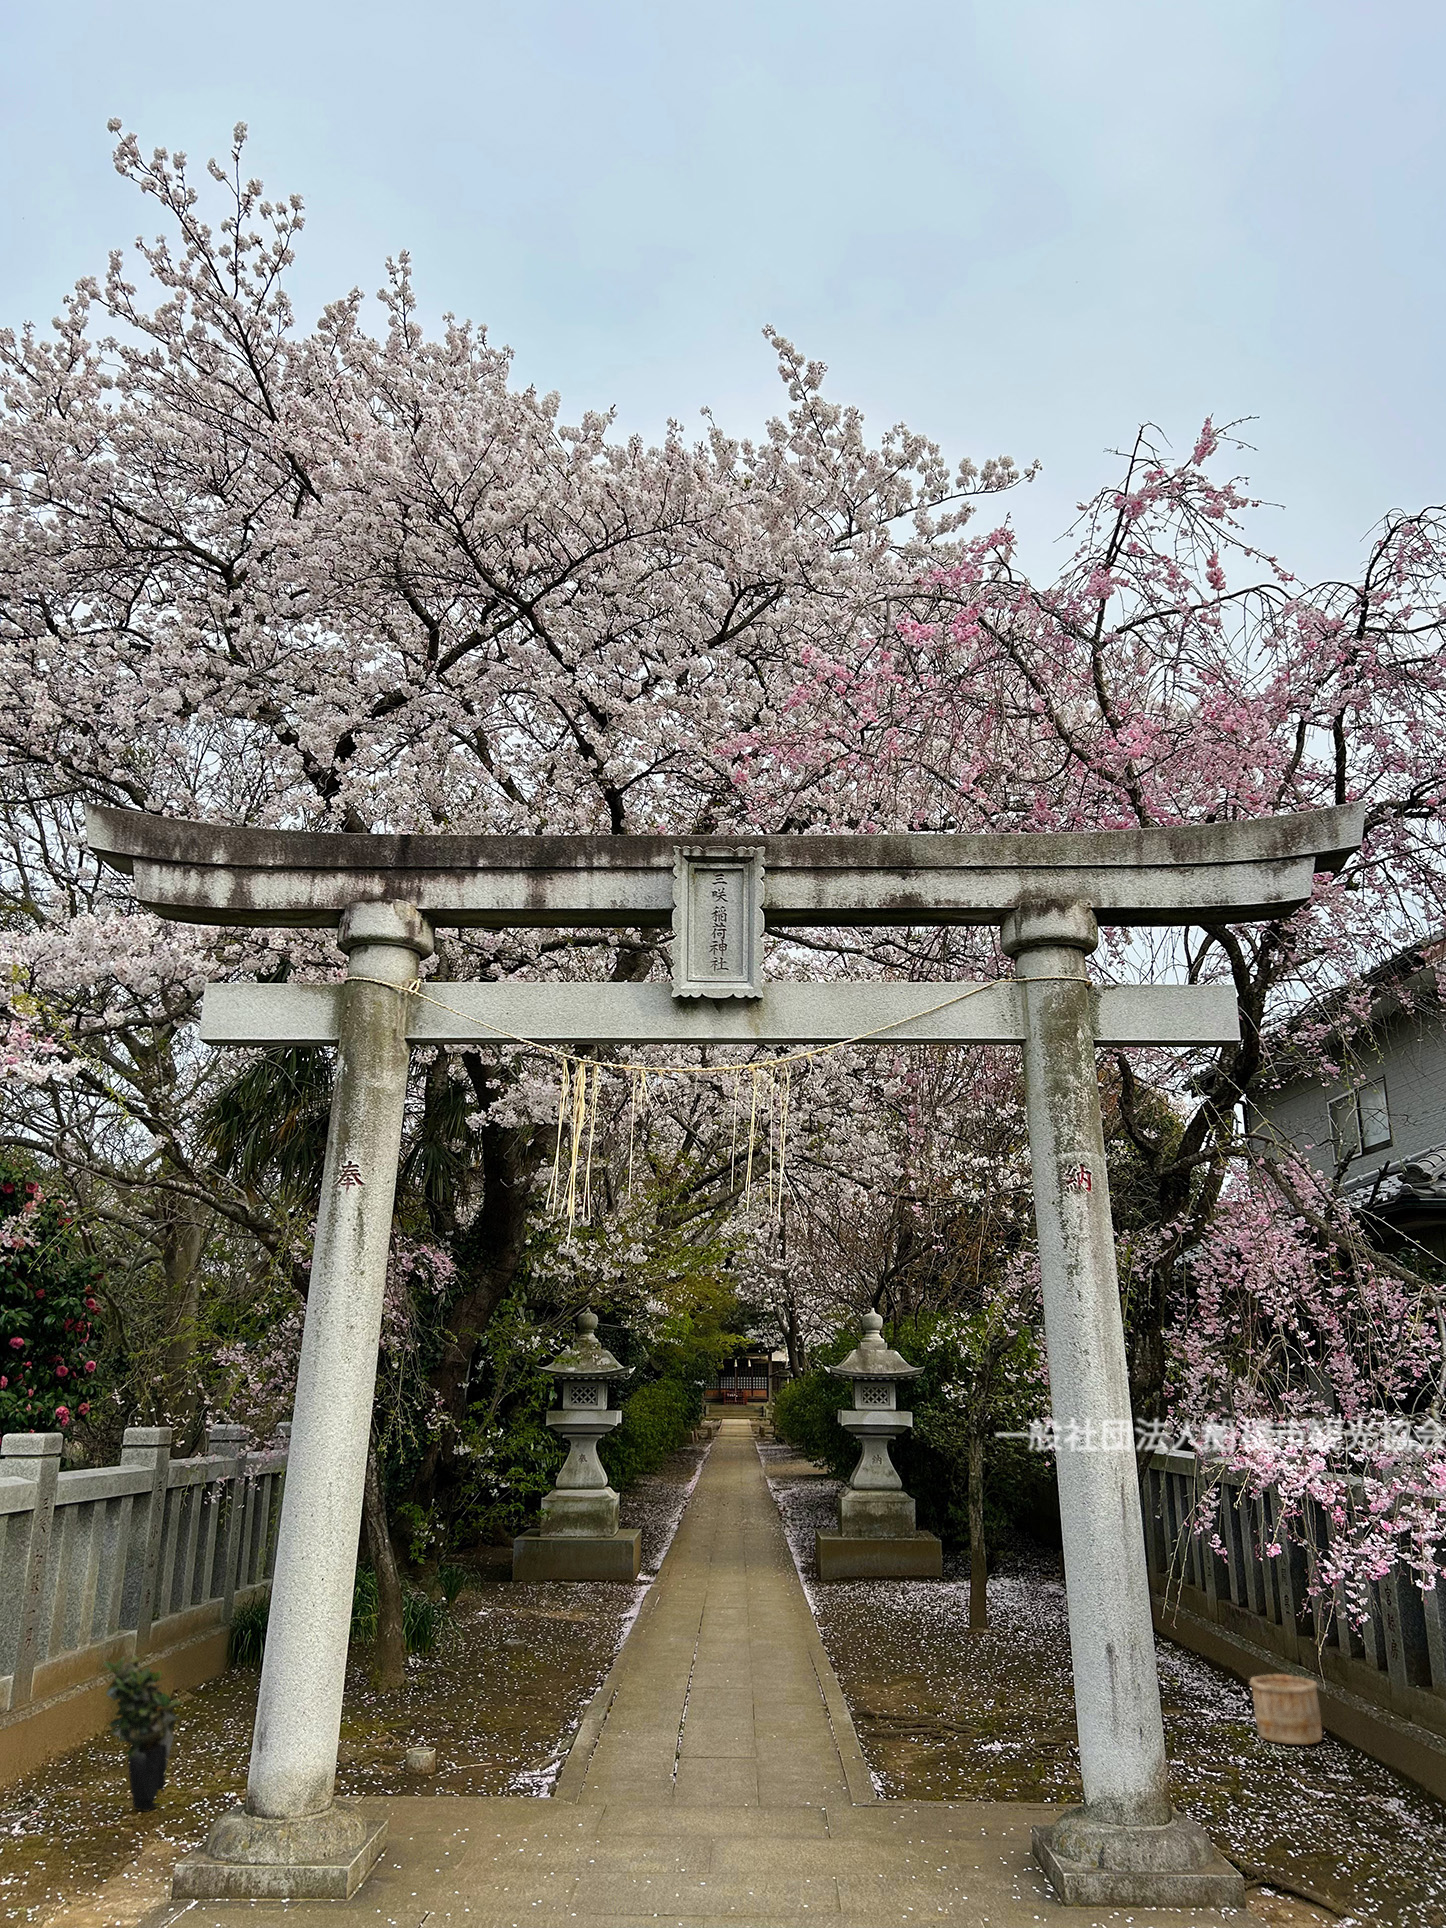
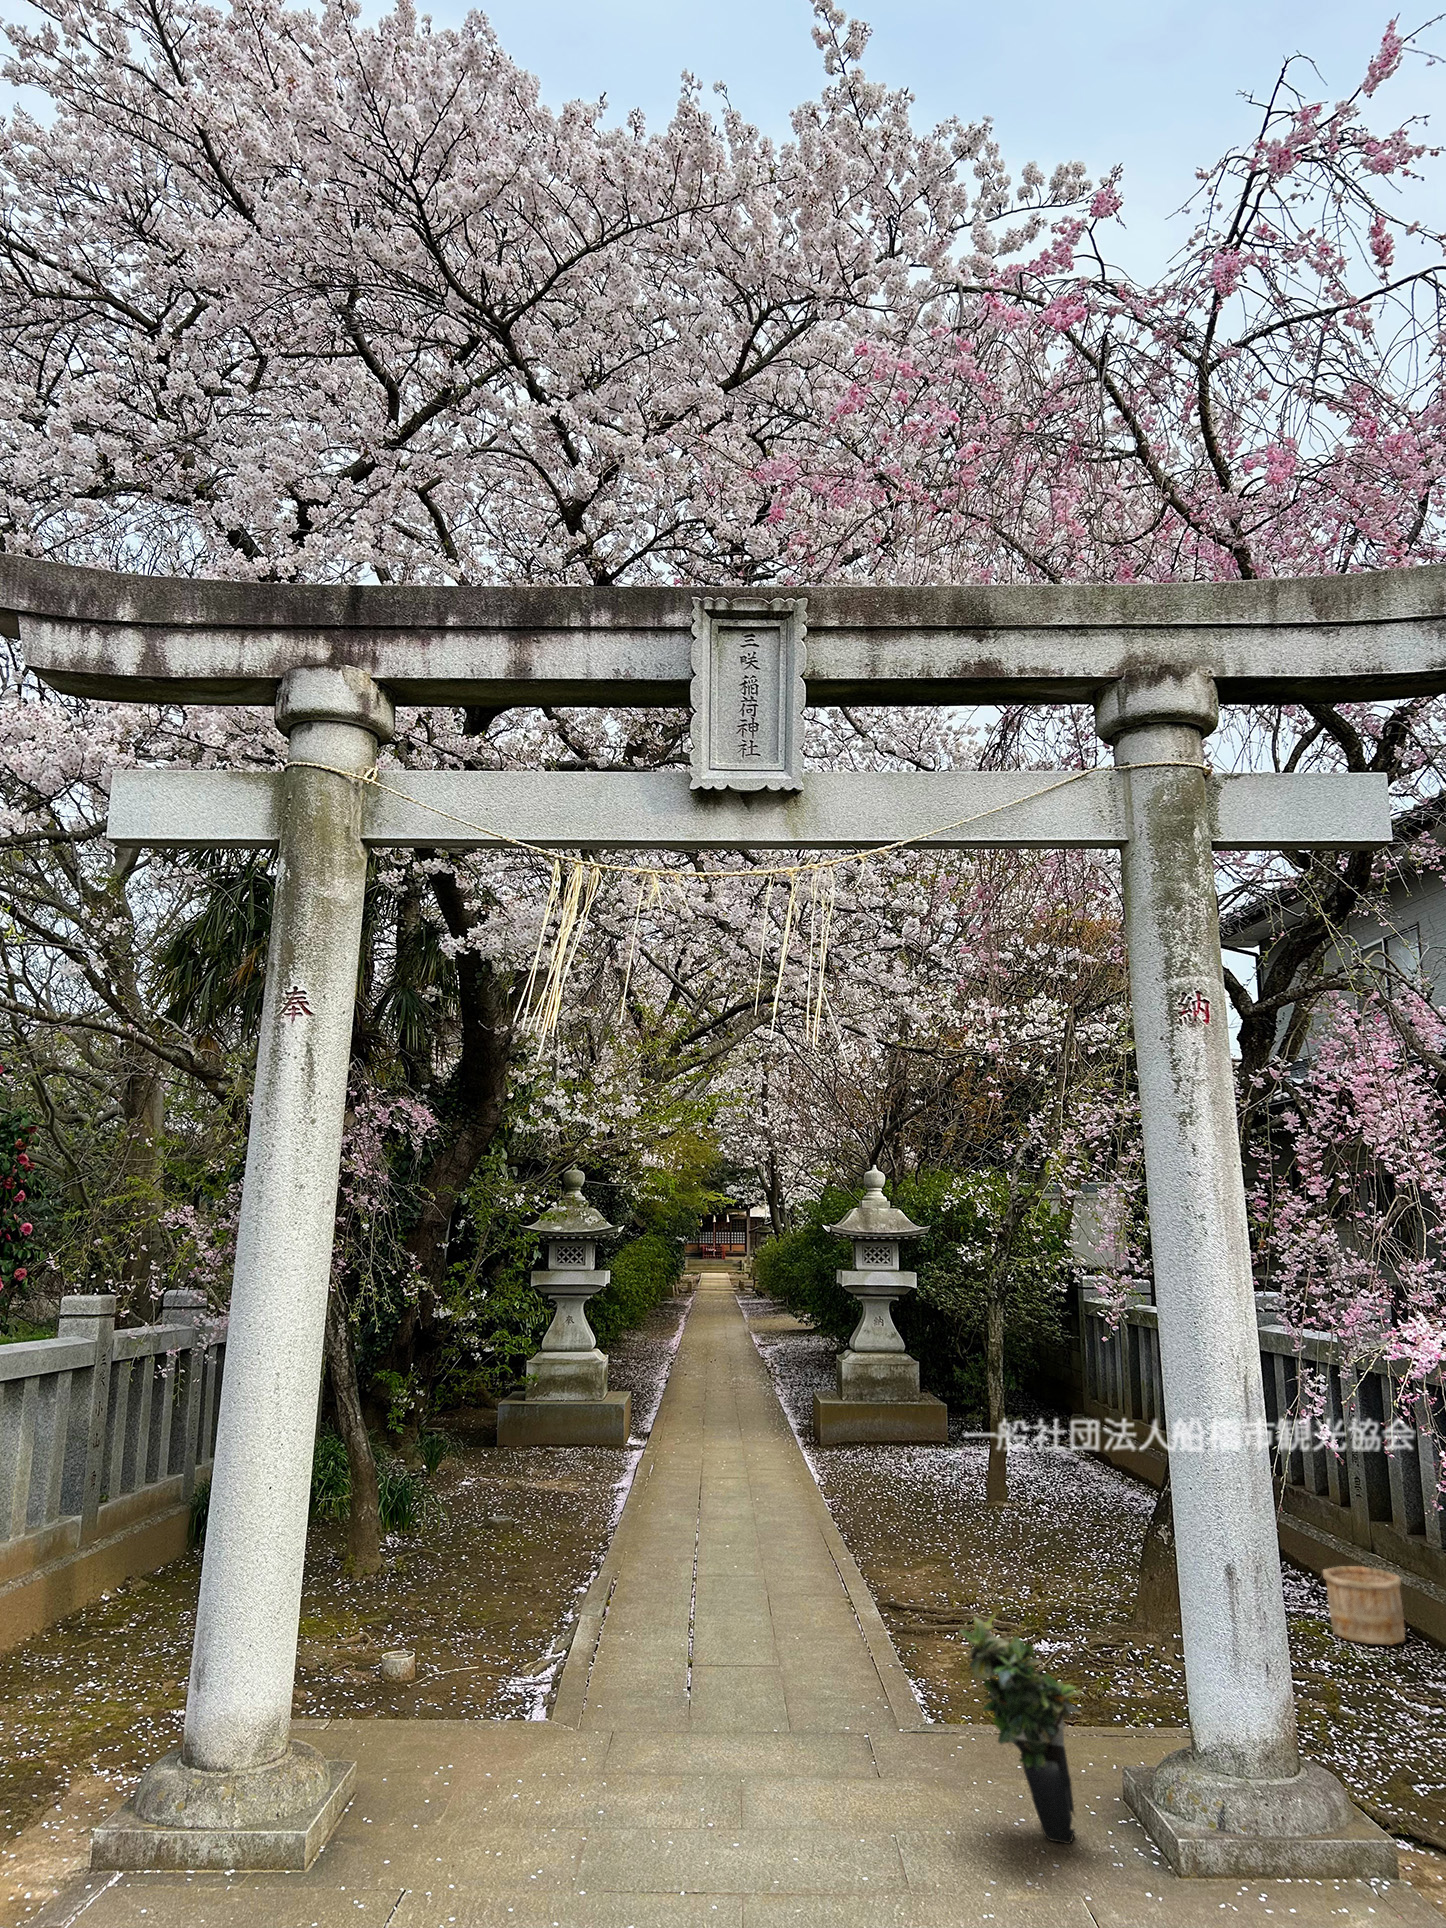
potted plant: present [103,1655,182,1812] -> present [960,1614,1082,1844]

